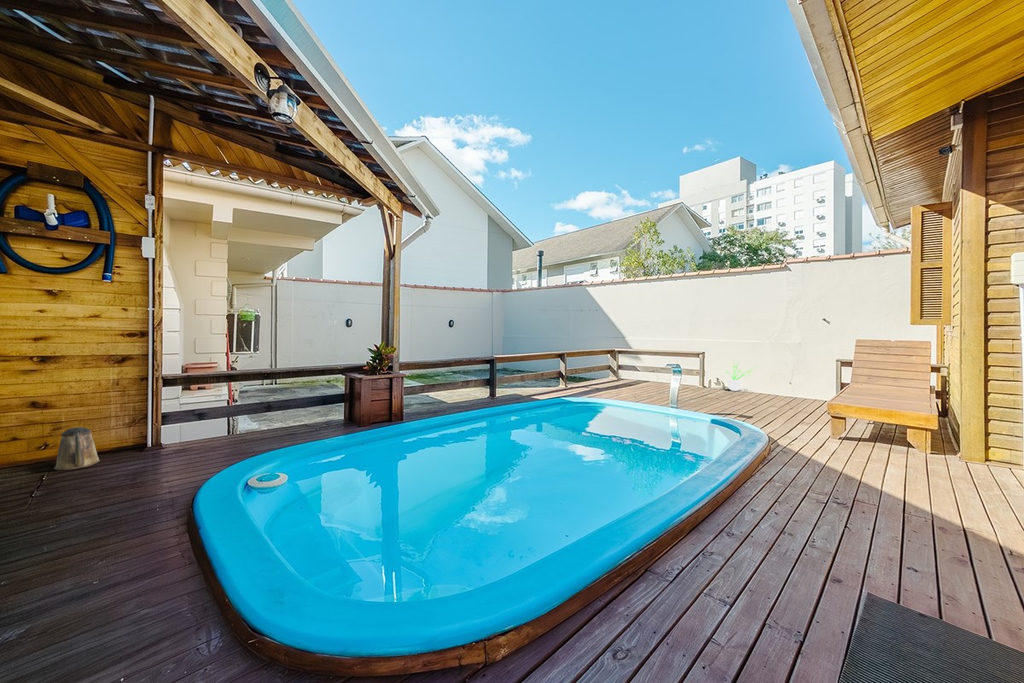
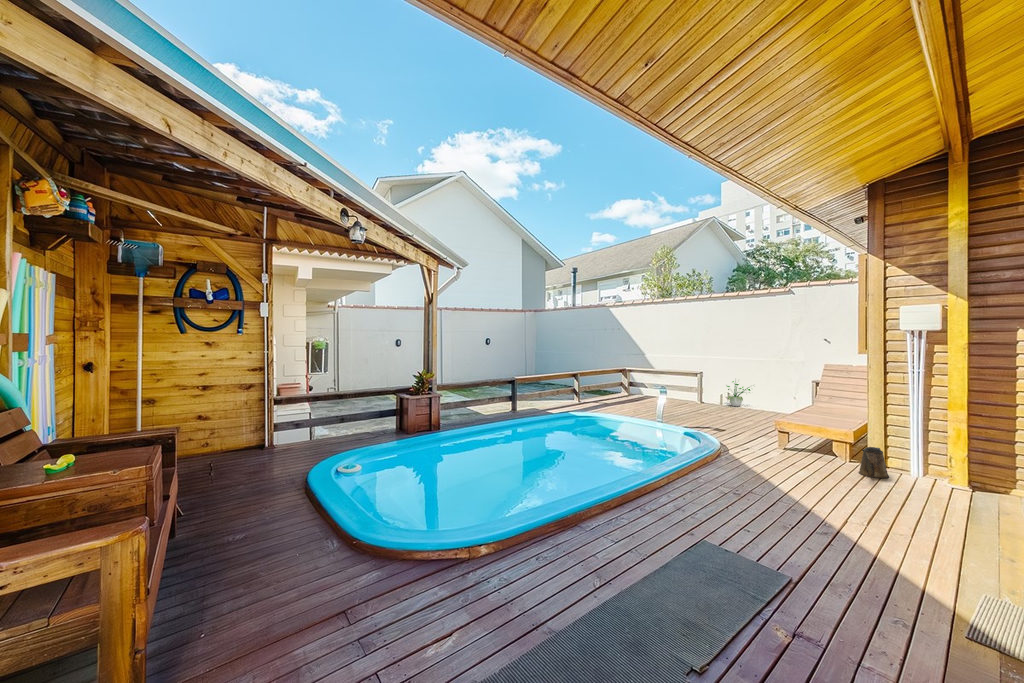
watering can: present [54,427,100,470] -> present [859,447,889,478]

